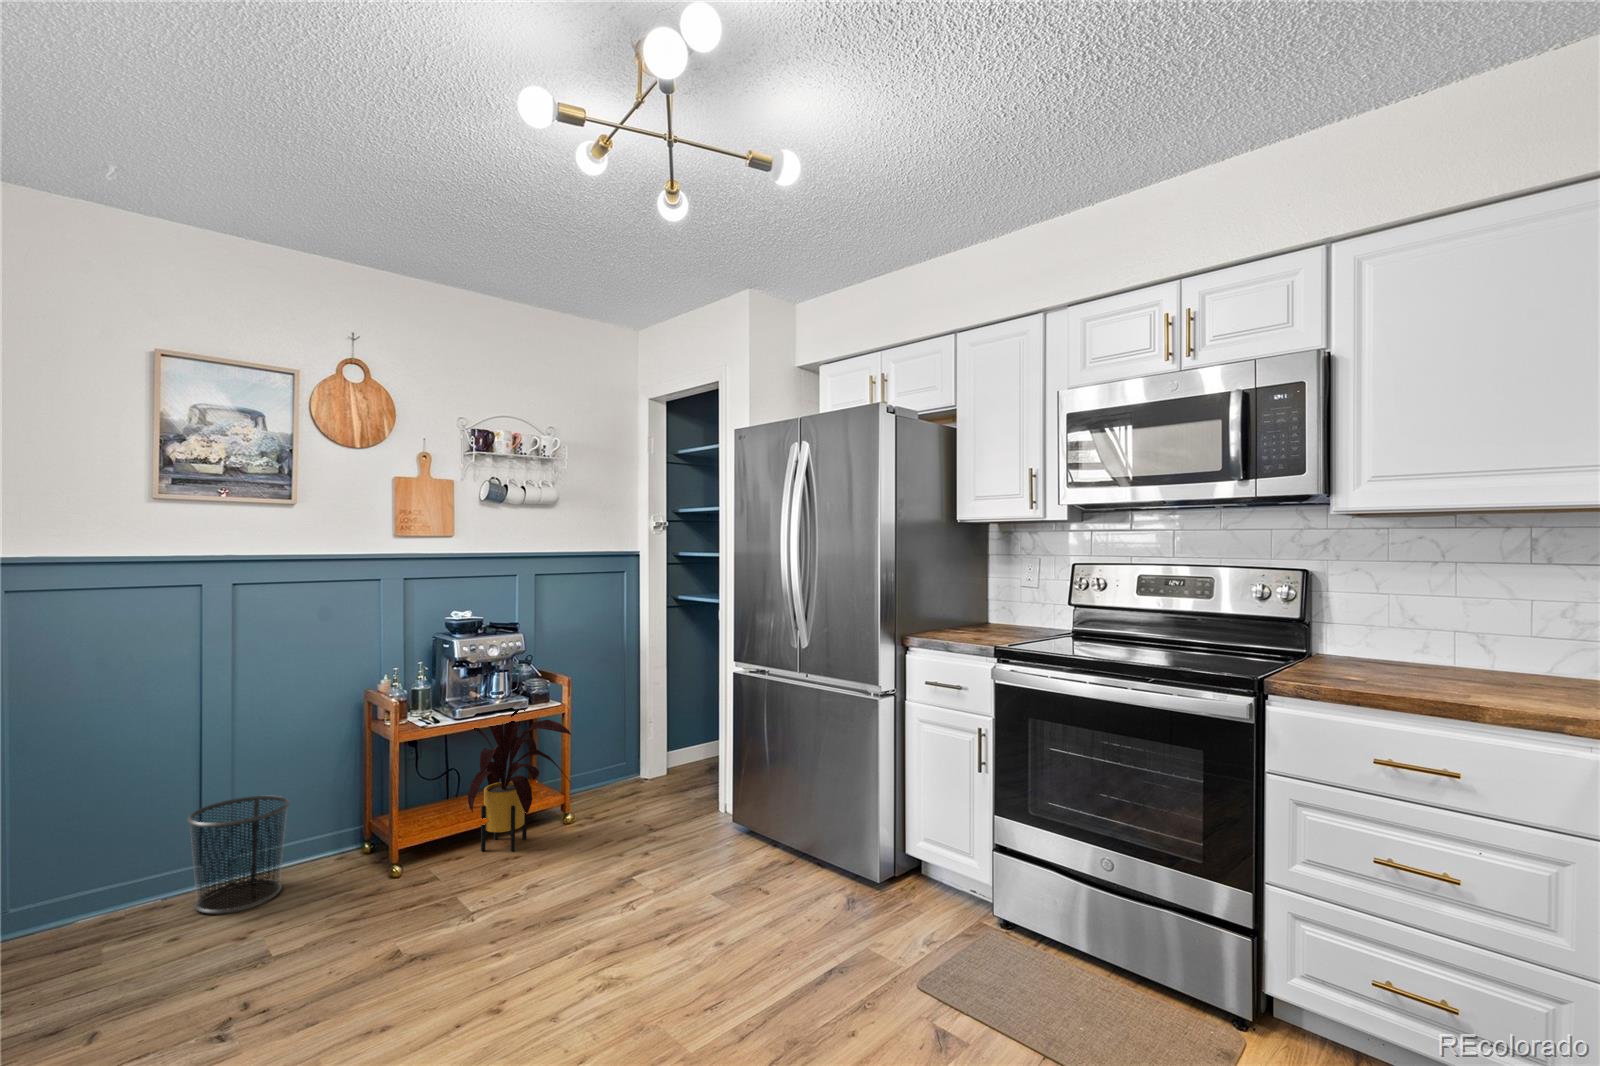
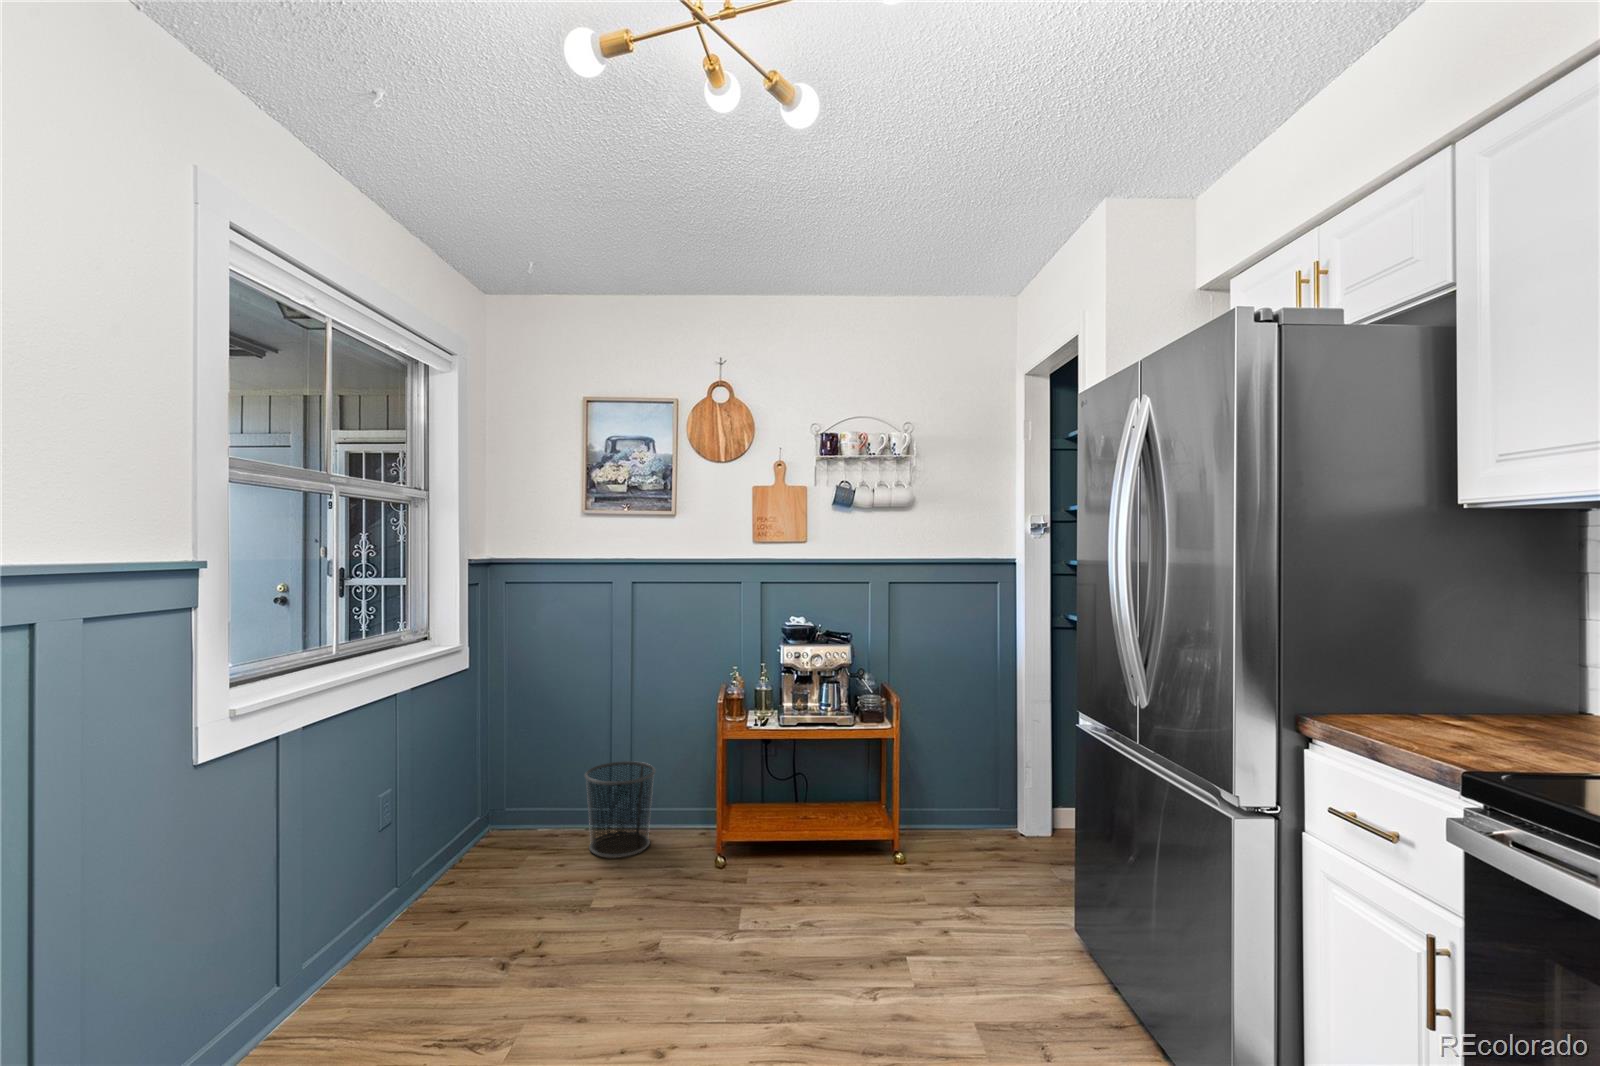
house plant: present [468,709,571,852] -> none [767,715,886,875]

